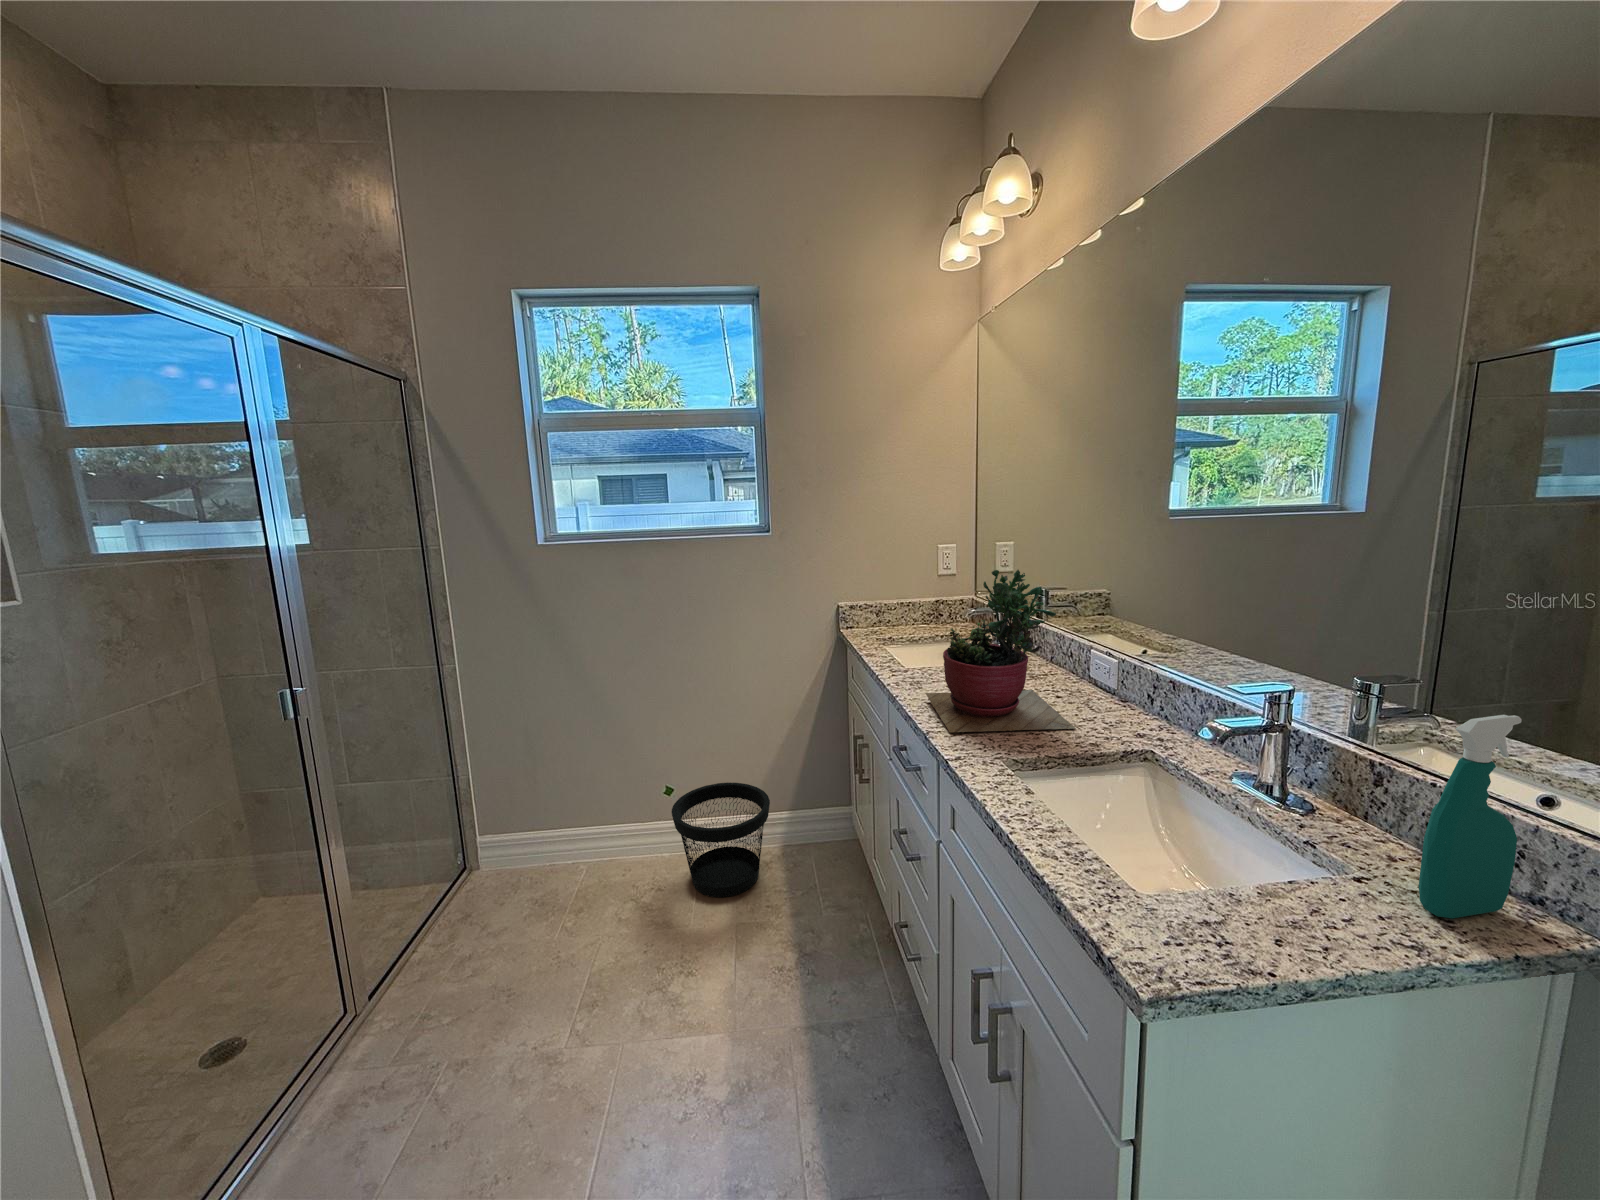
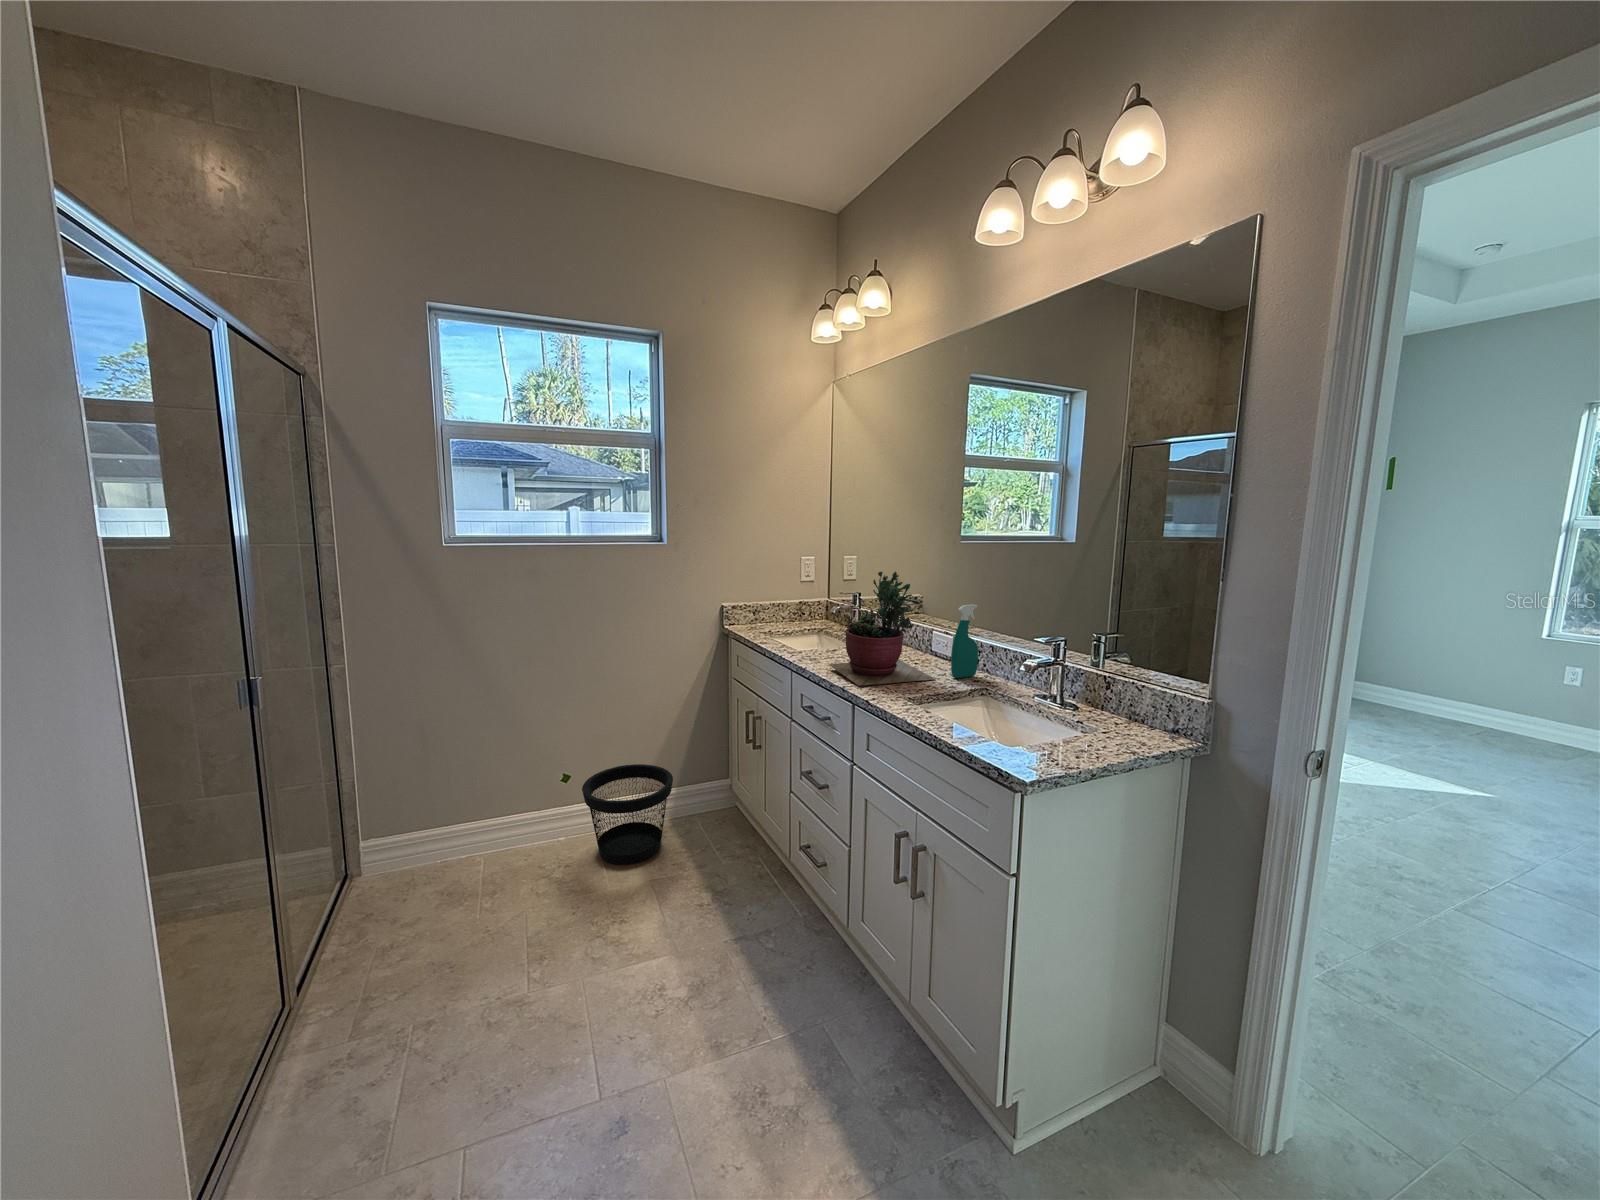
spray bottle: present [1418,715,1522,918] -> present [951,604,978,678]

